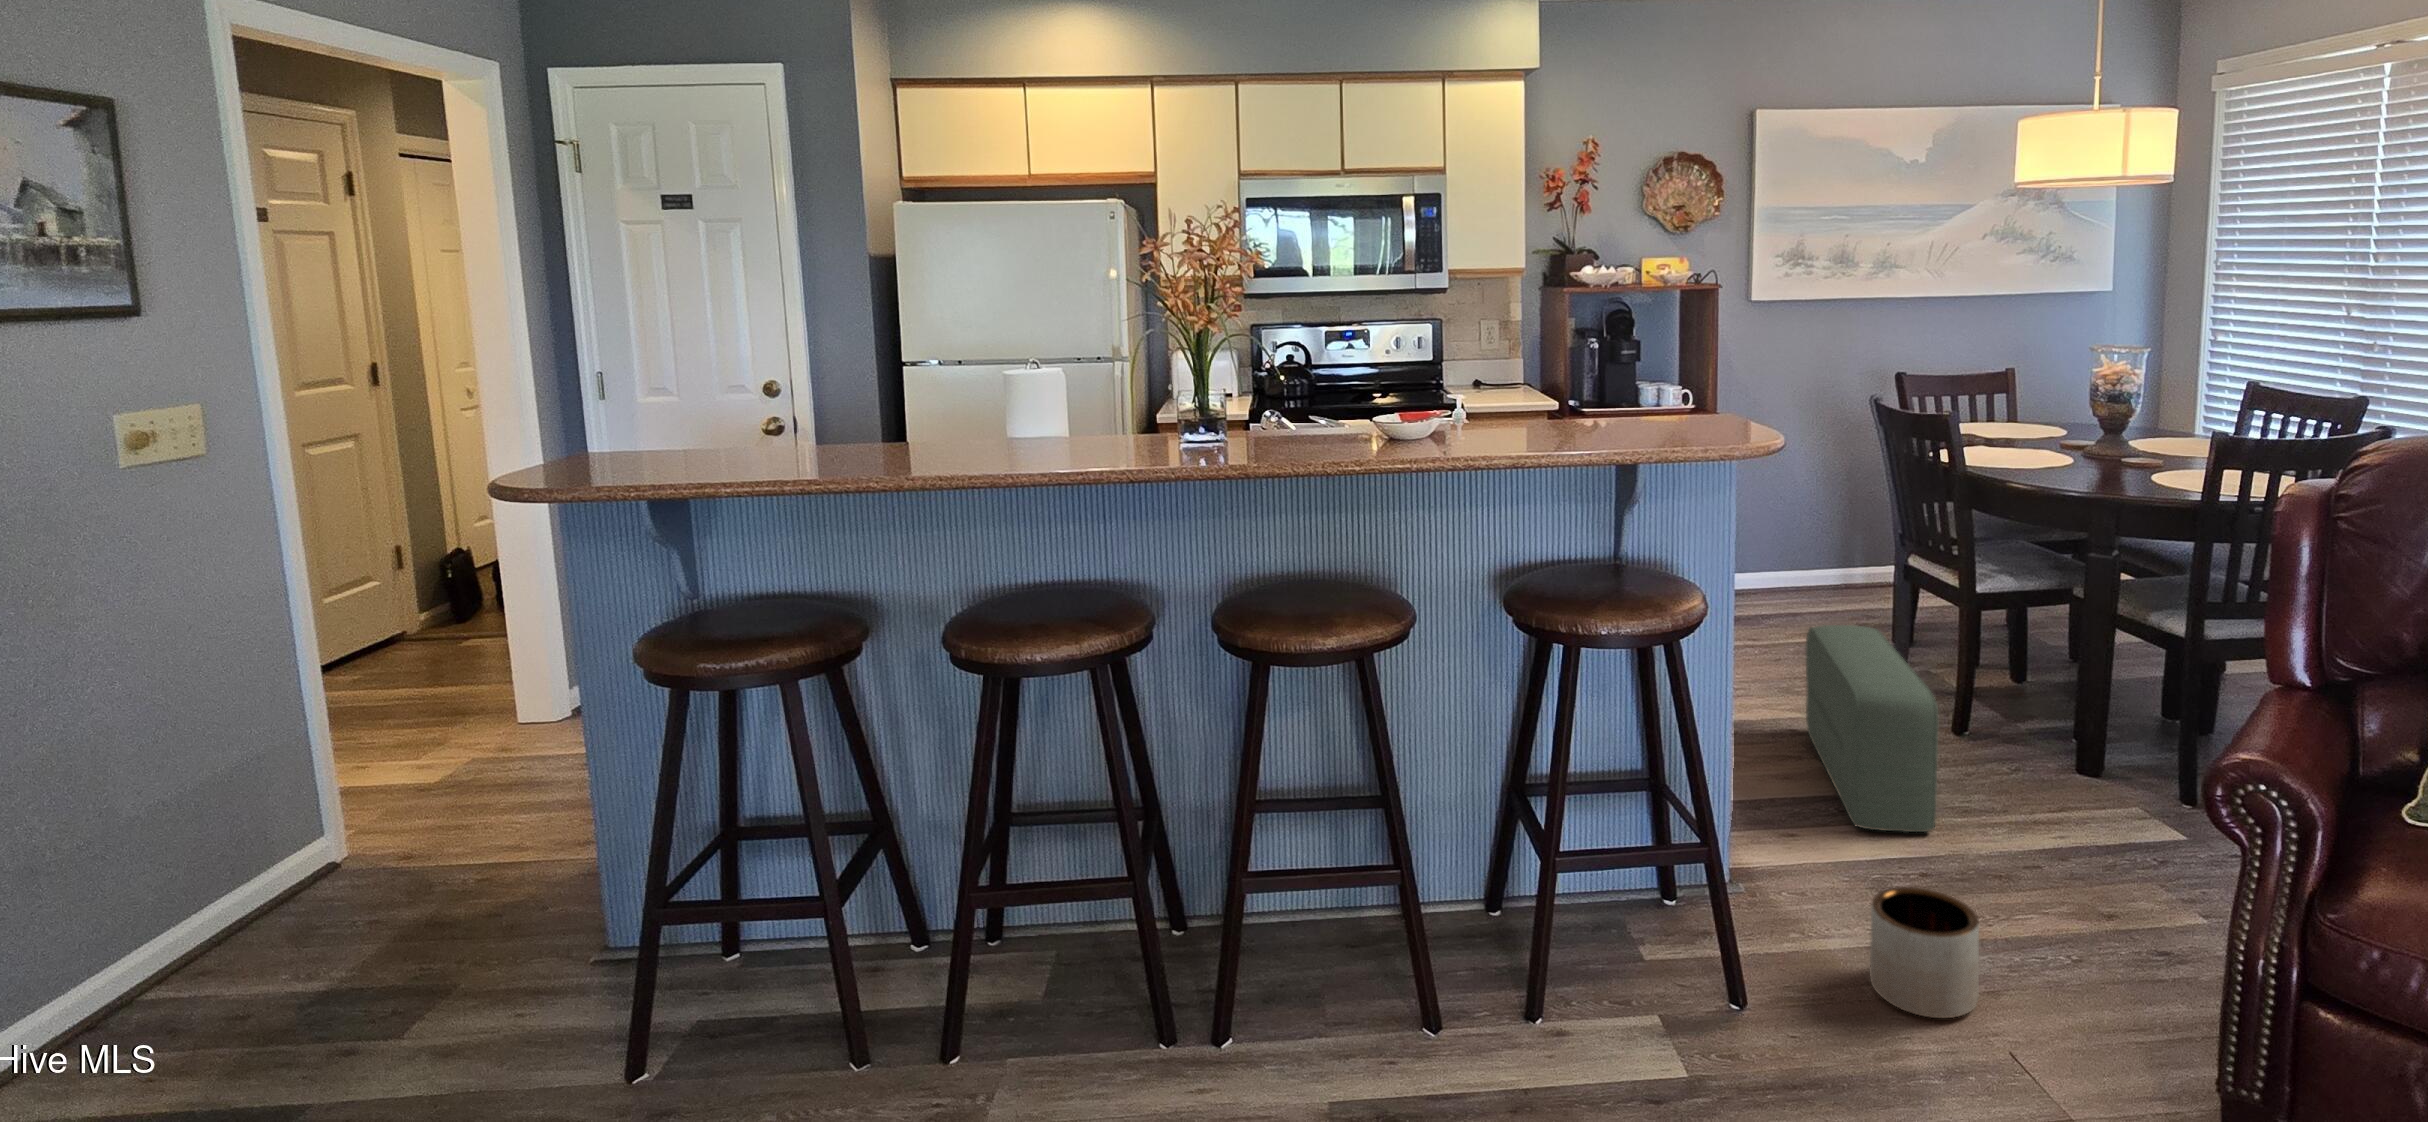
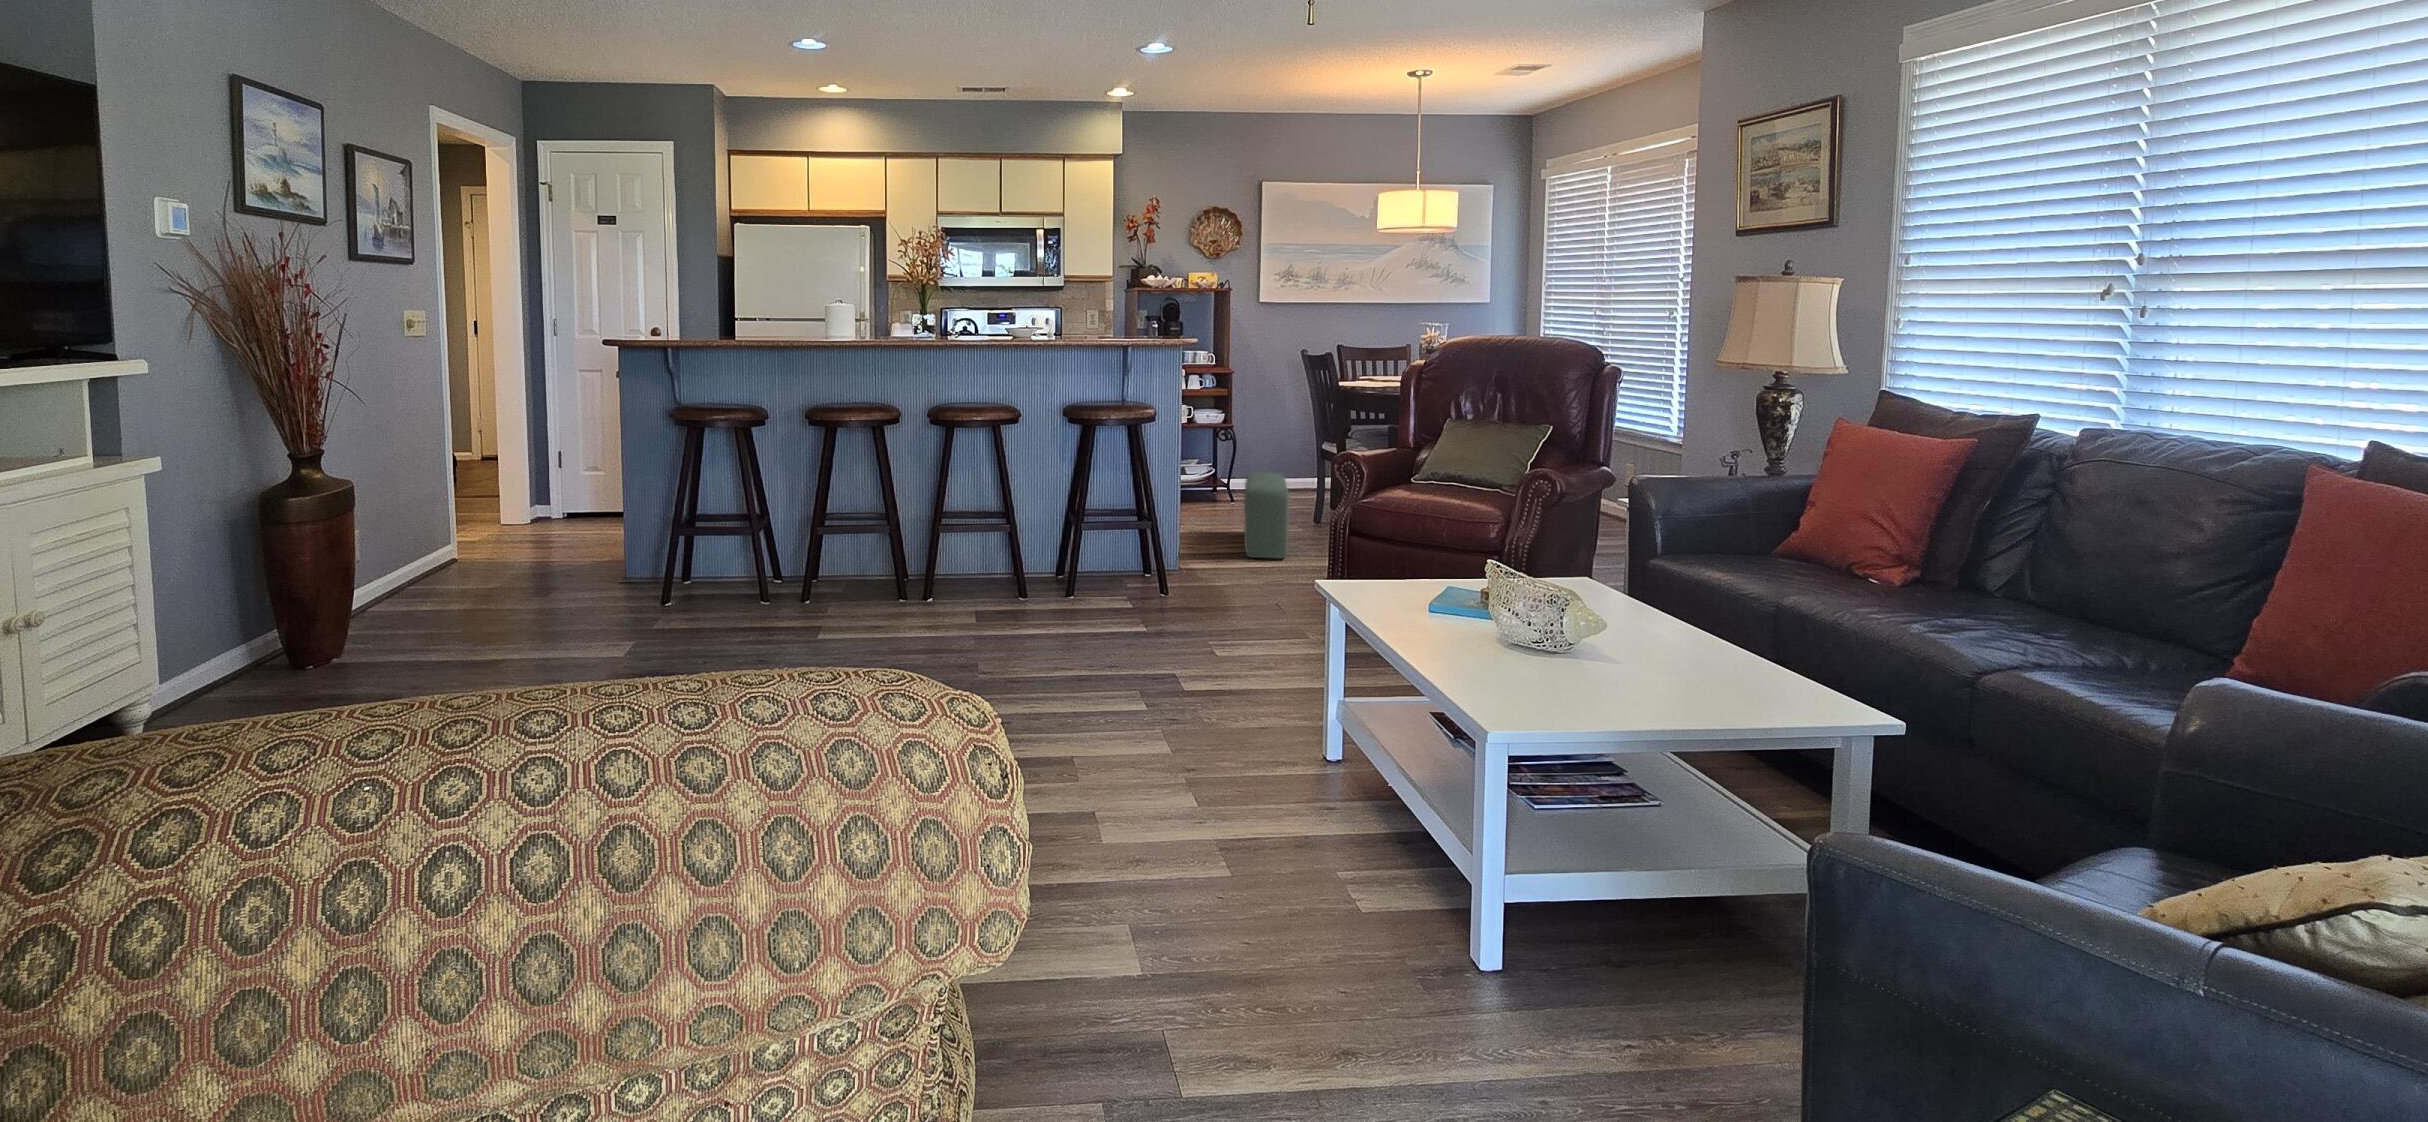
planter: present [1870,887,1979,1018] -> none [1220,550,1264,596]

